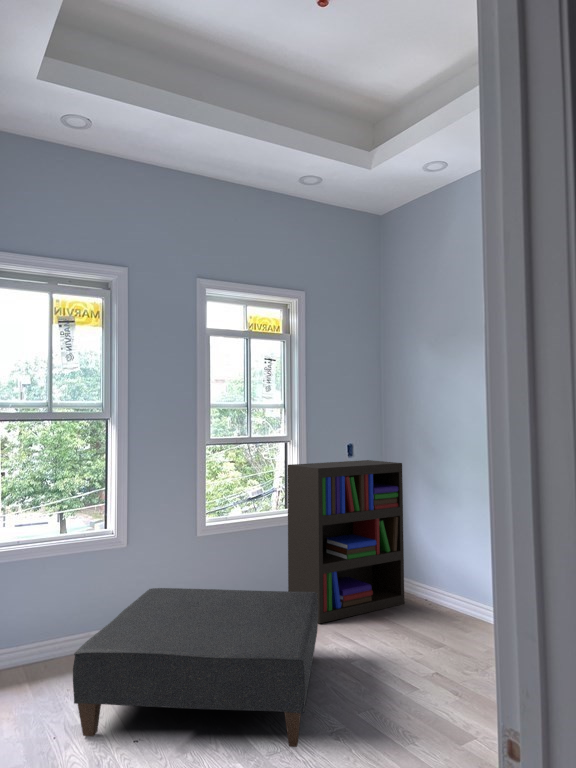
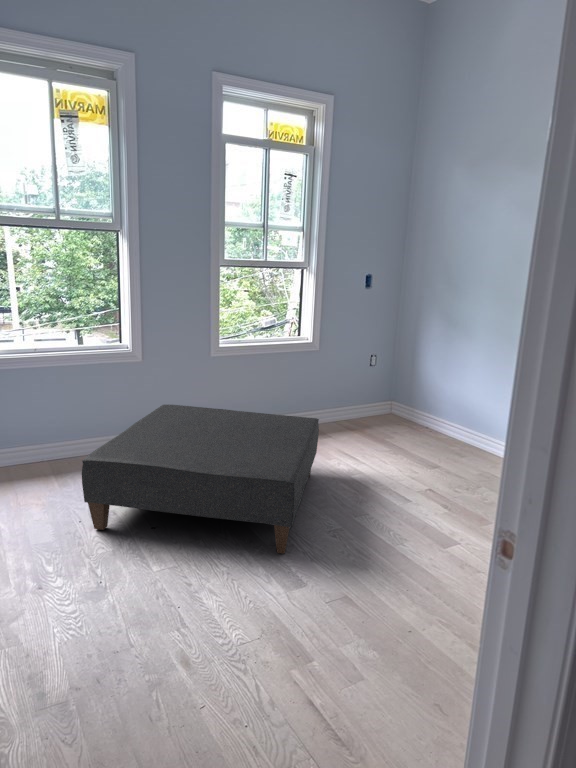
bookshelf: present [288,460,404,623] -> none [295,296,416,444]

